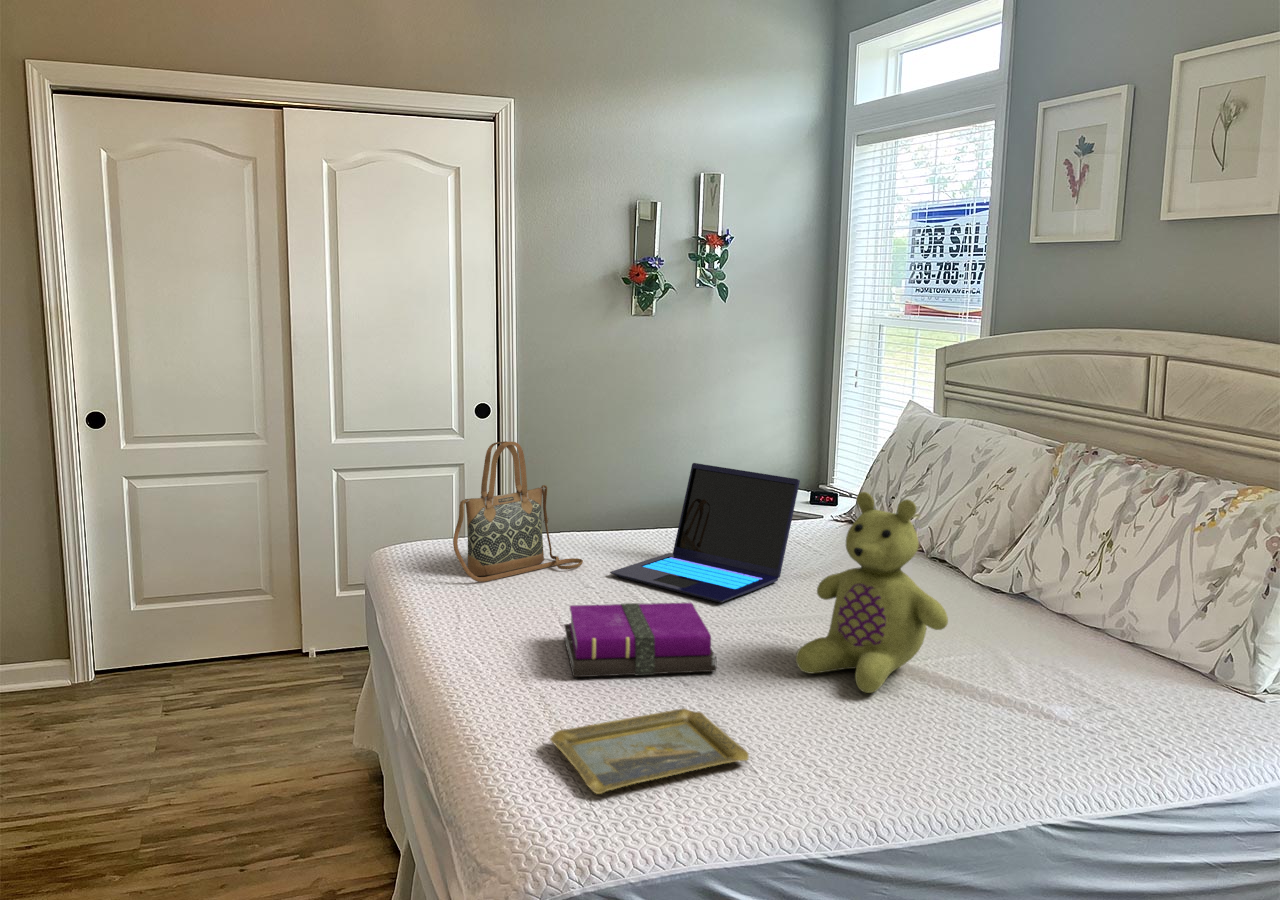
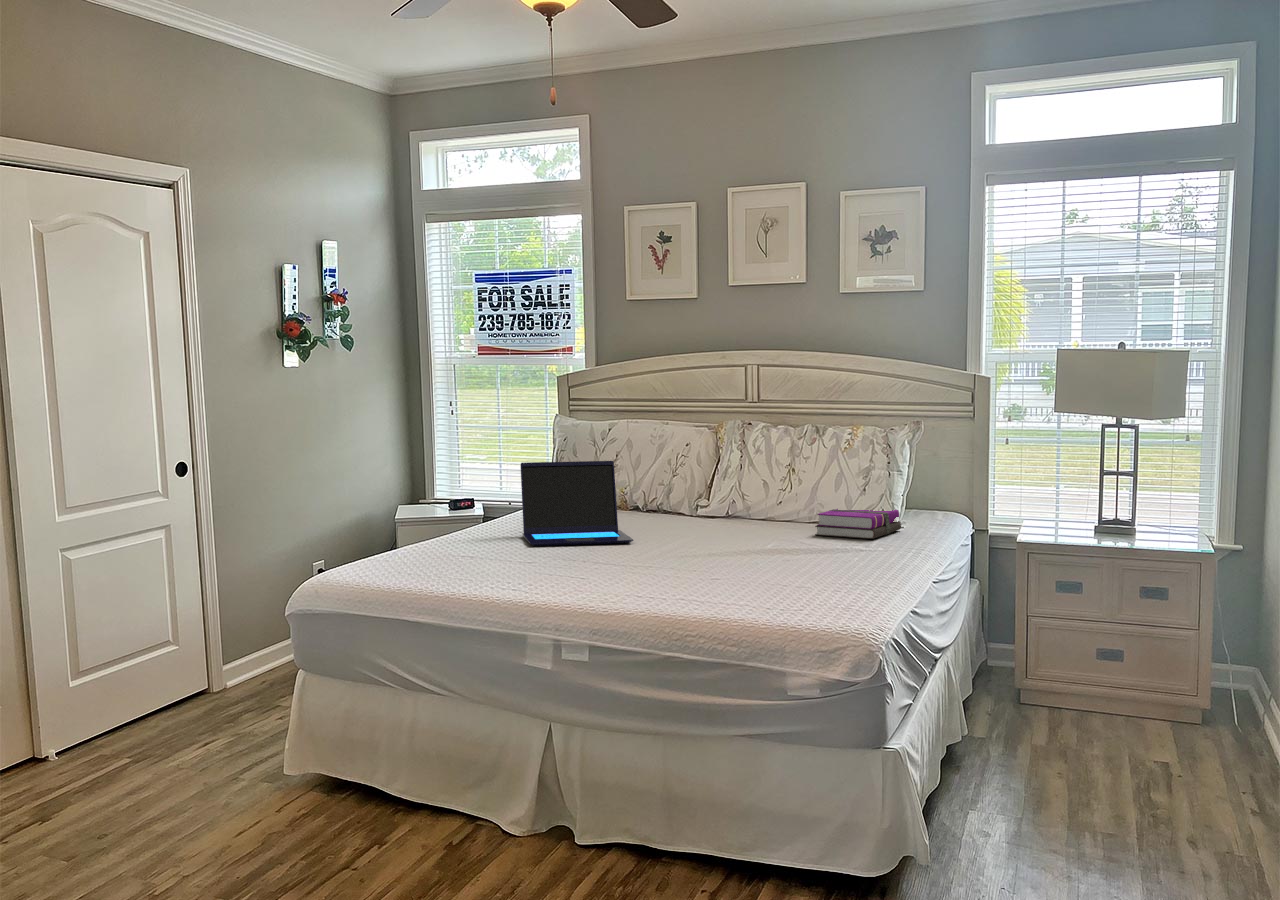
handbag: present [453,441,583,582] -> none [442,450,500,560]
stuffed bear: present [796,492,948,693] -> none [725,441,810,550]
notebook: present [564,603,717,677] -> present [815,509,901,539]
tray: present [550,708,749,794] -> none [757,561,836,583]

